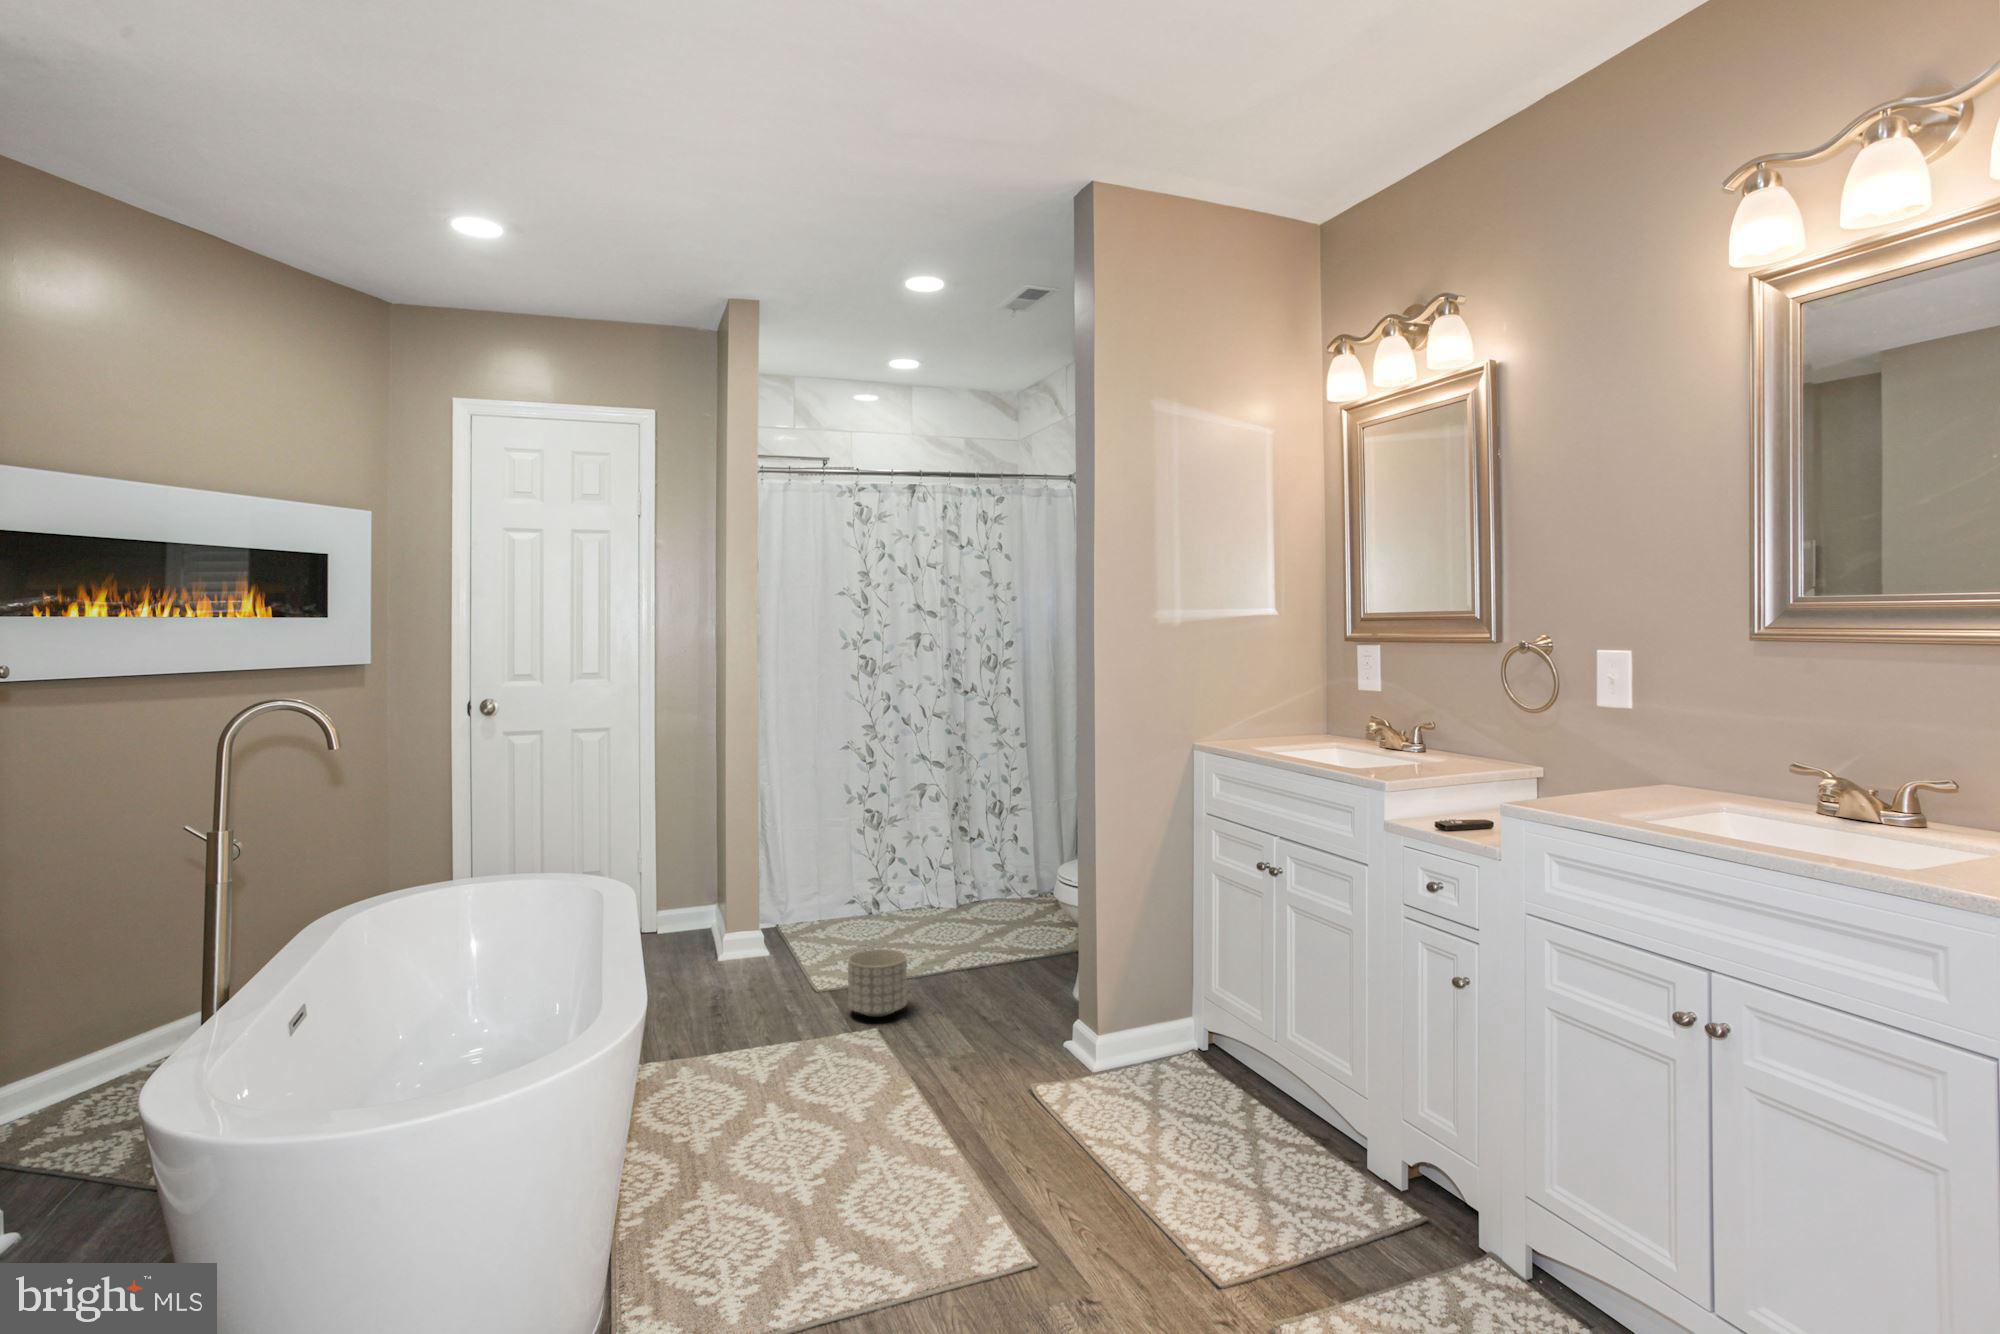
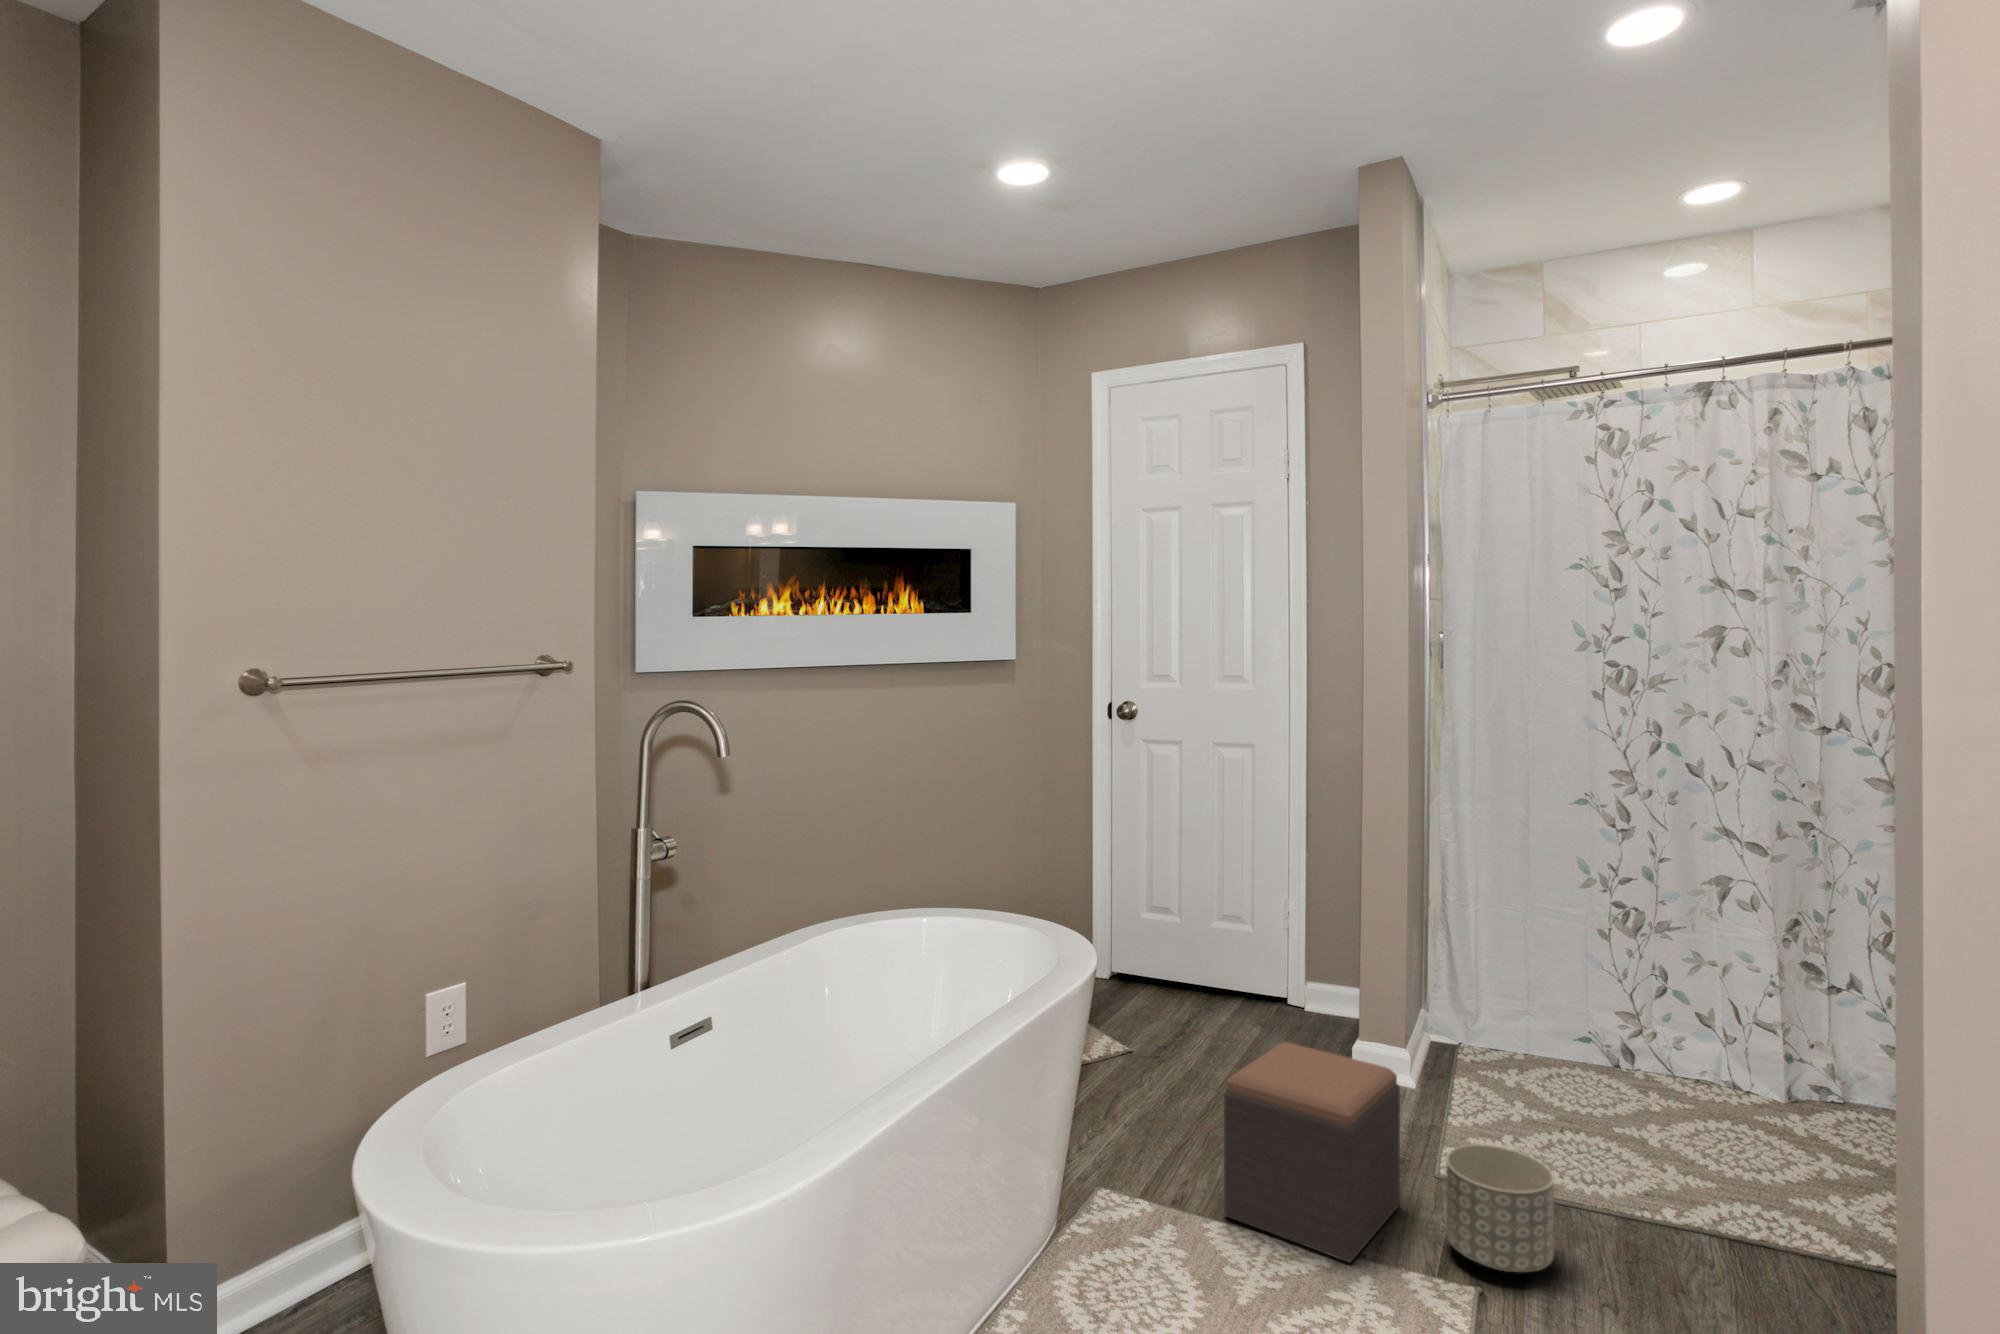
footstool: none [713,920,811,1047] -> present [1224,1042,1400,1262]

